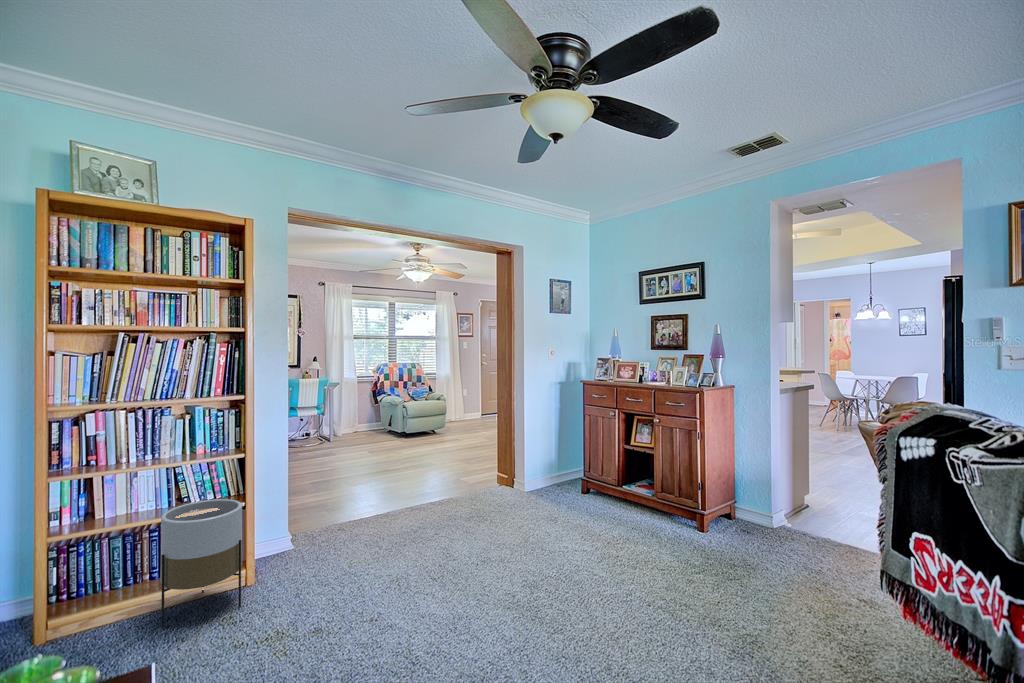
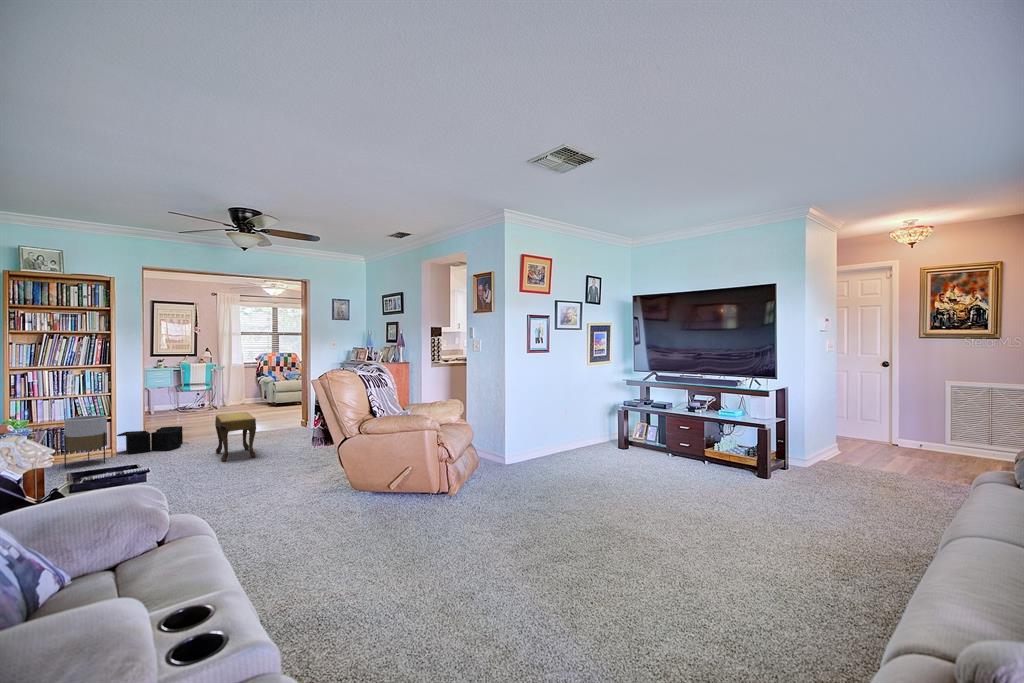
footstool: none [438,483,536,605] -> present [215,412,256,462]
storage bin: none [249,499,360,569] -> present [117,426,183,454]

